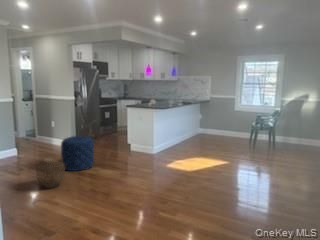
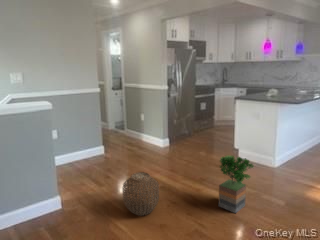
pouf: present [61,136,94,171] -> none [153,138,195,187]
potted tree: none [107,142,131,180] -> present [219,156,254,213]

